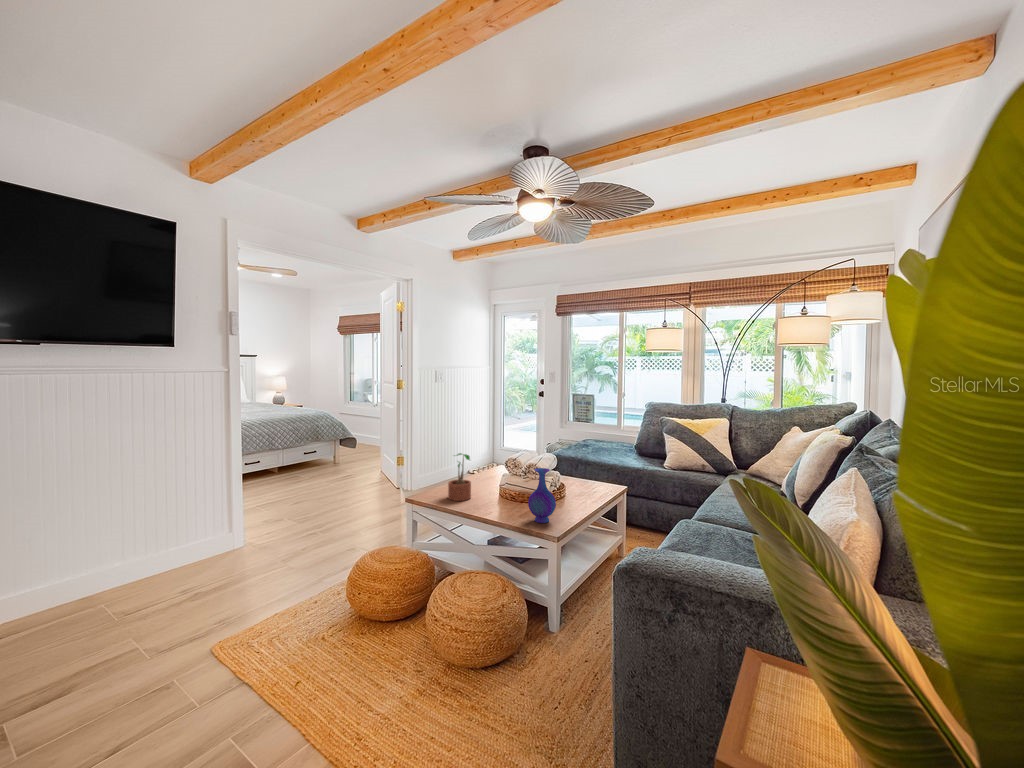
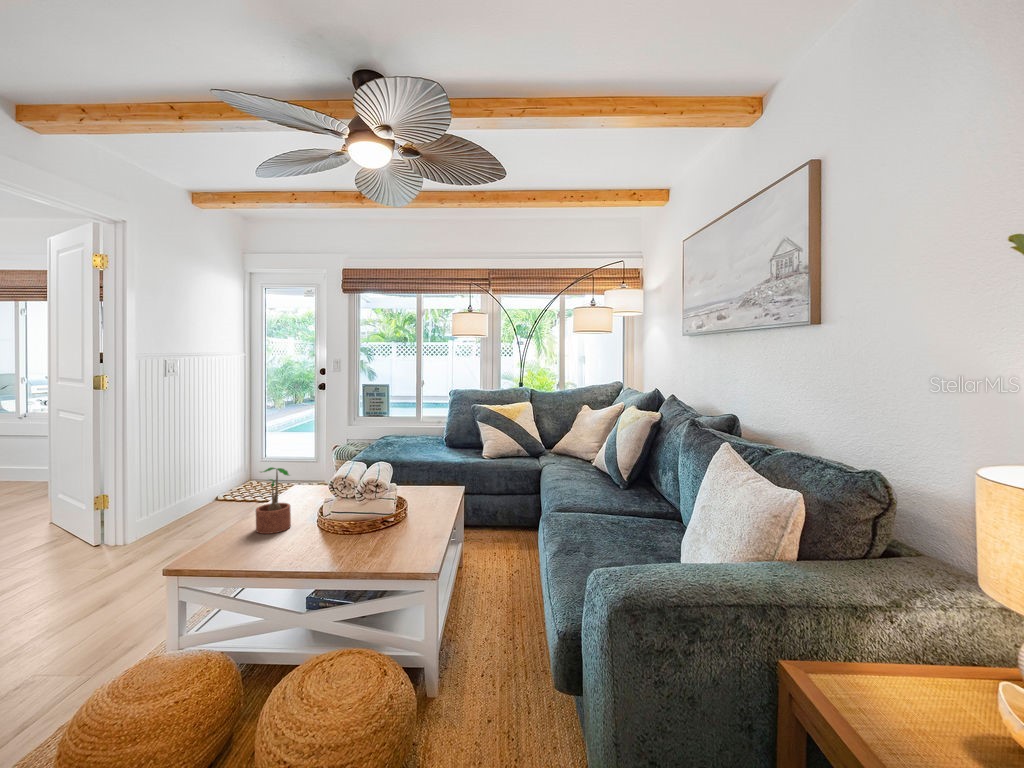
vase: present [528,468,556,523] -> none [389,473,423,540]

